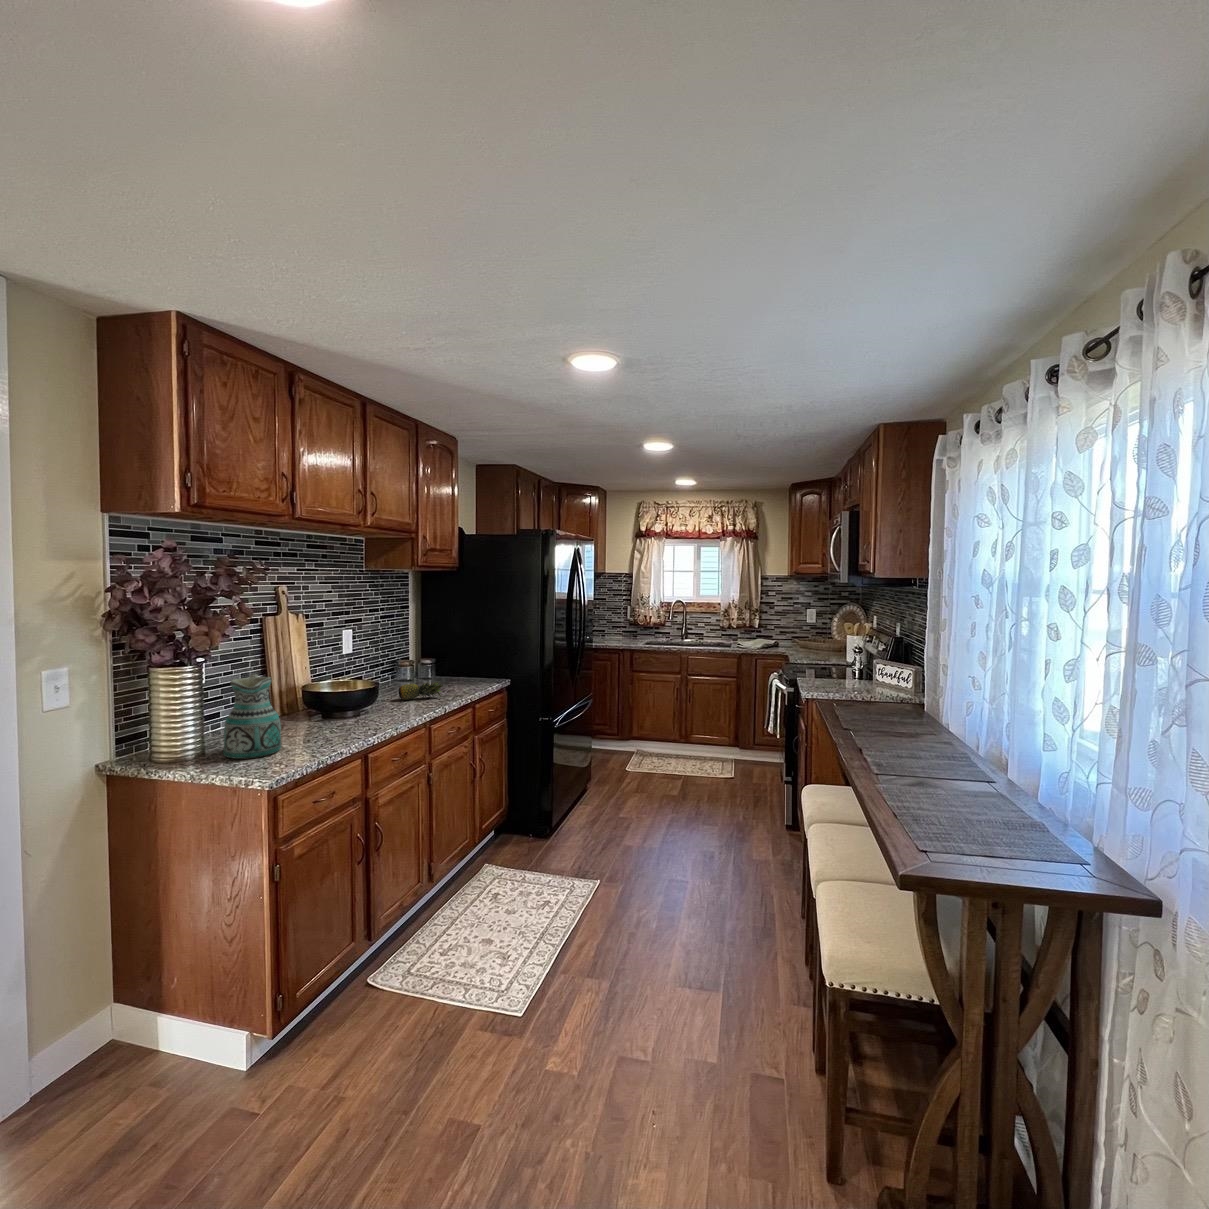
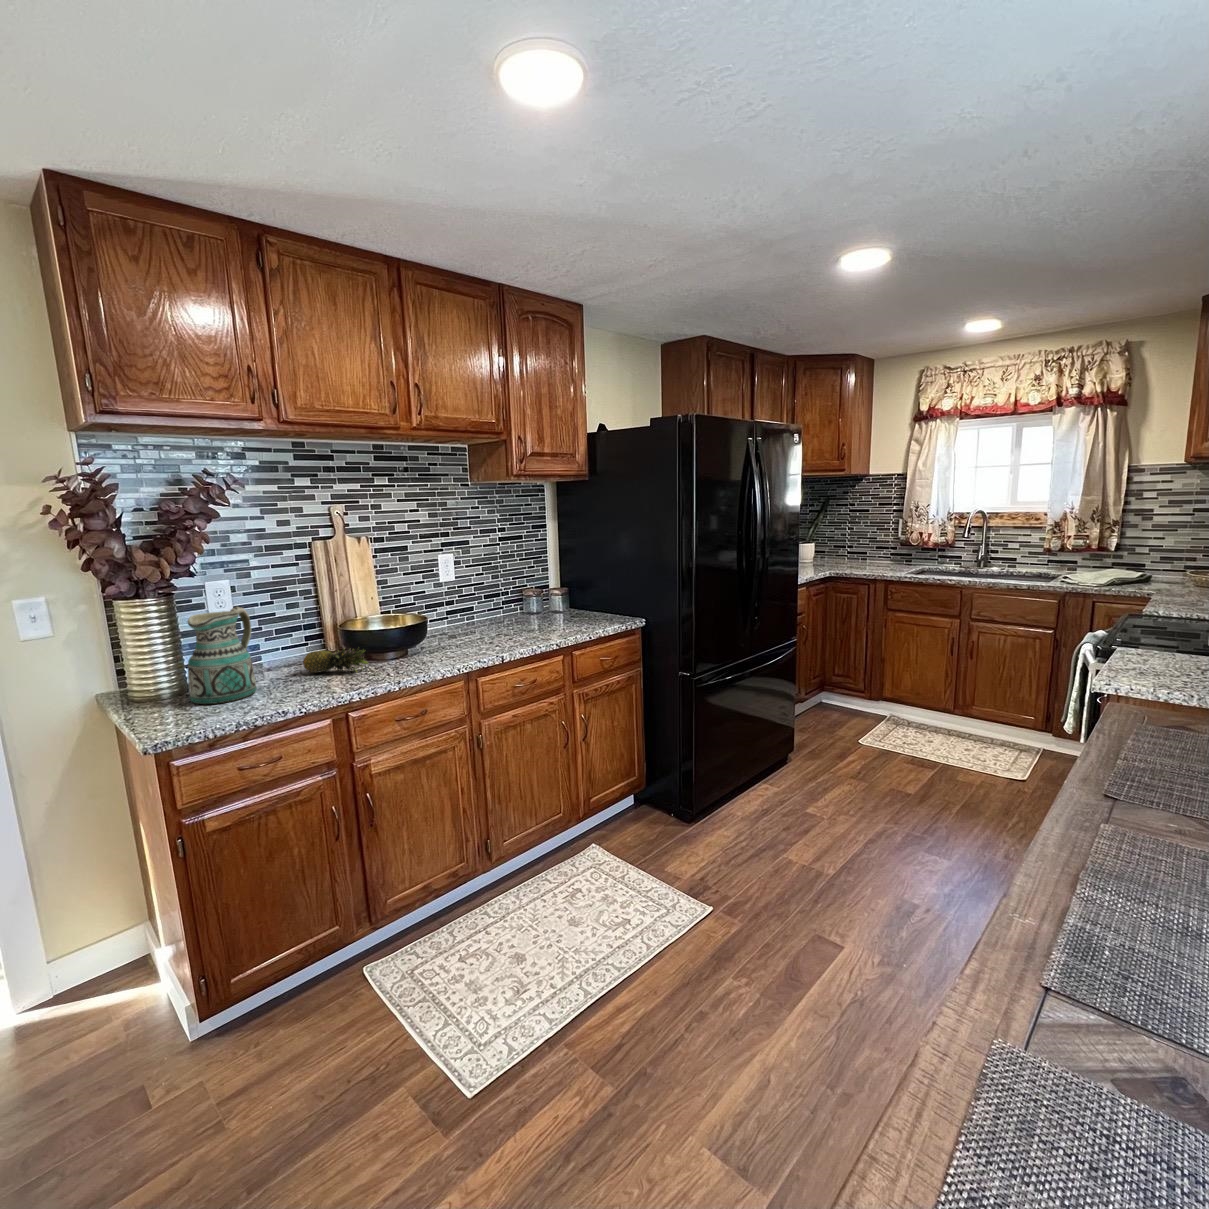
fruit: present [399,682,443,700] -> present [303,649,368,673]

